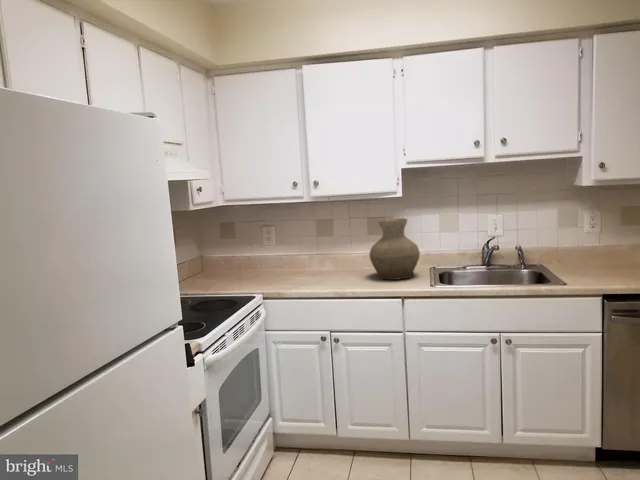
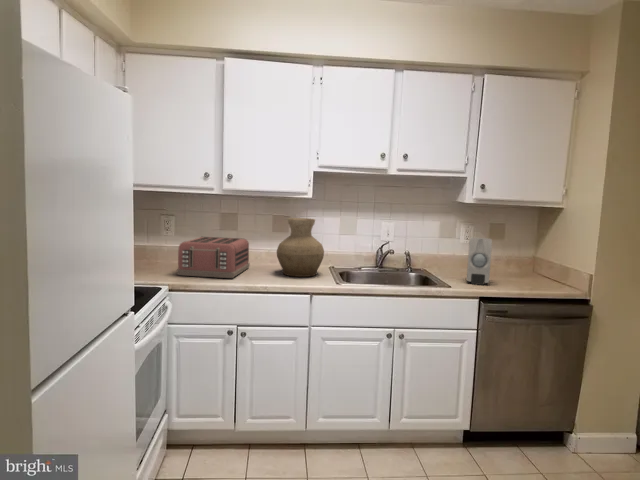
soap dispenser: none [588,225,618,280] -> present [467,238,492,285]
toaster: none [273,244,346,284] -> present [177,237,250,278]

